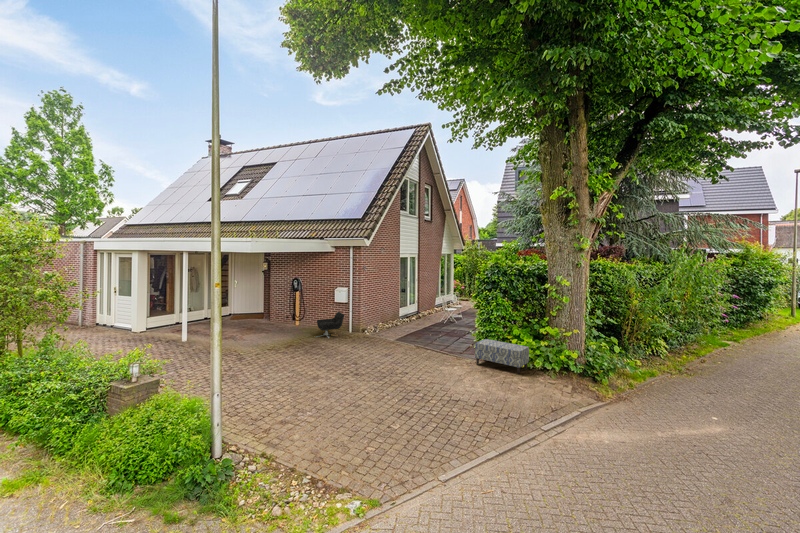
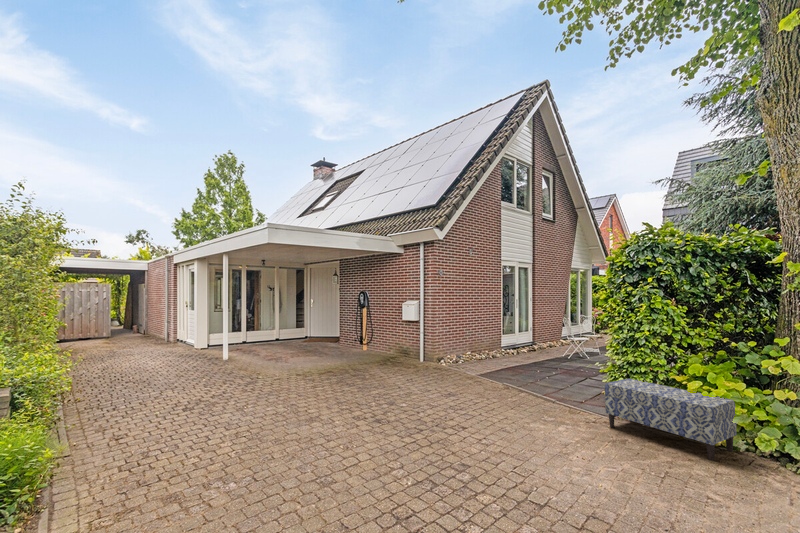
lounge chair: present [317,312,344,338] -> none [373,332,411,366]

